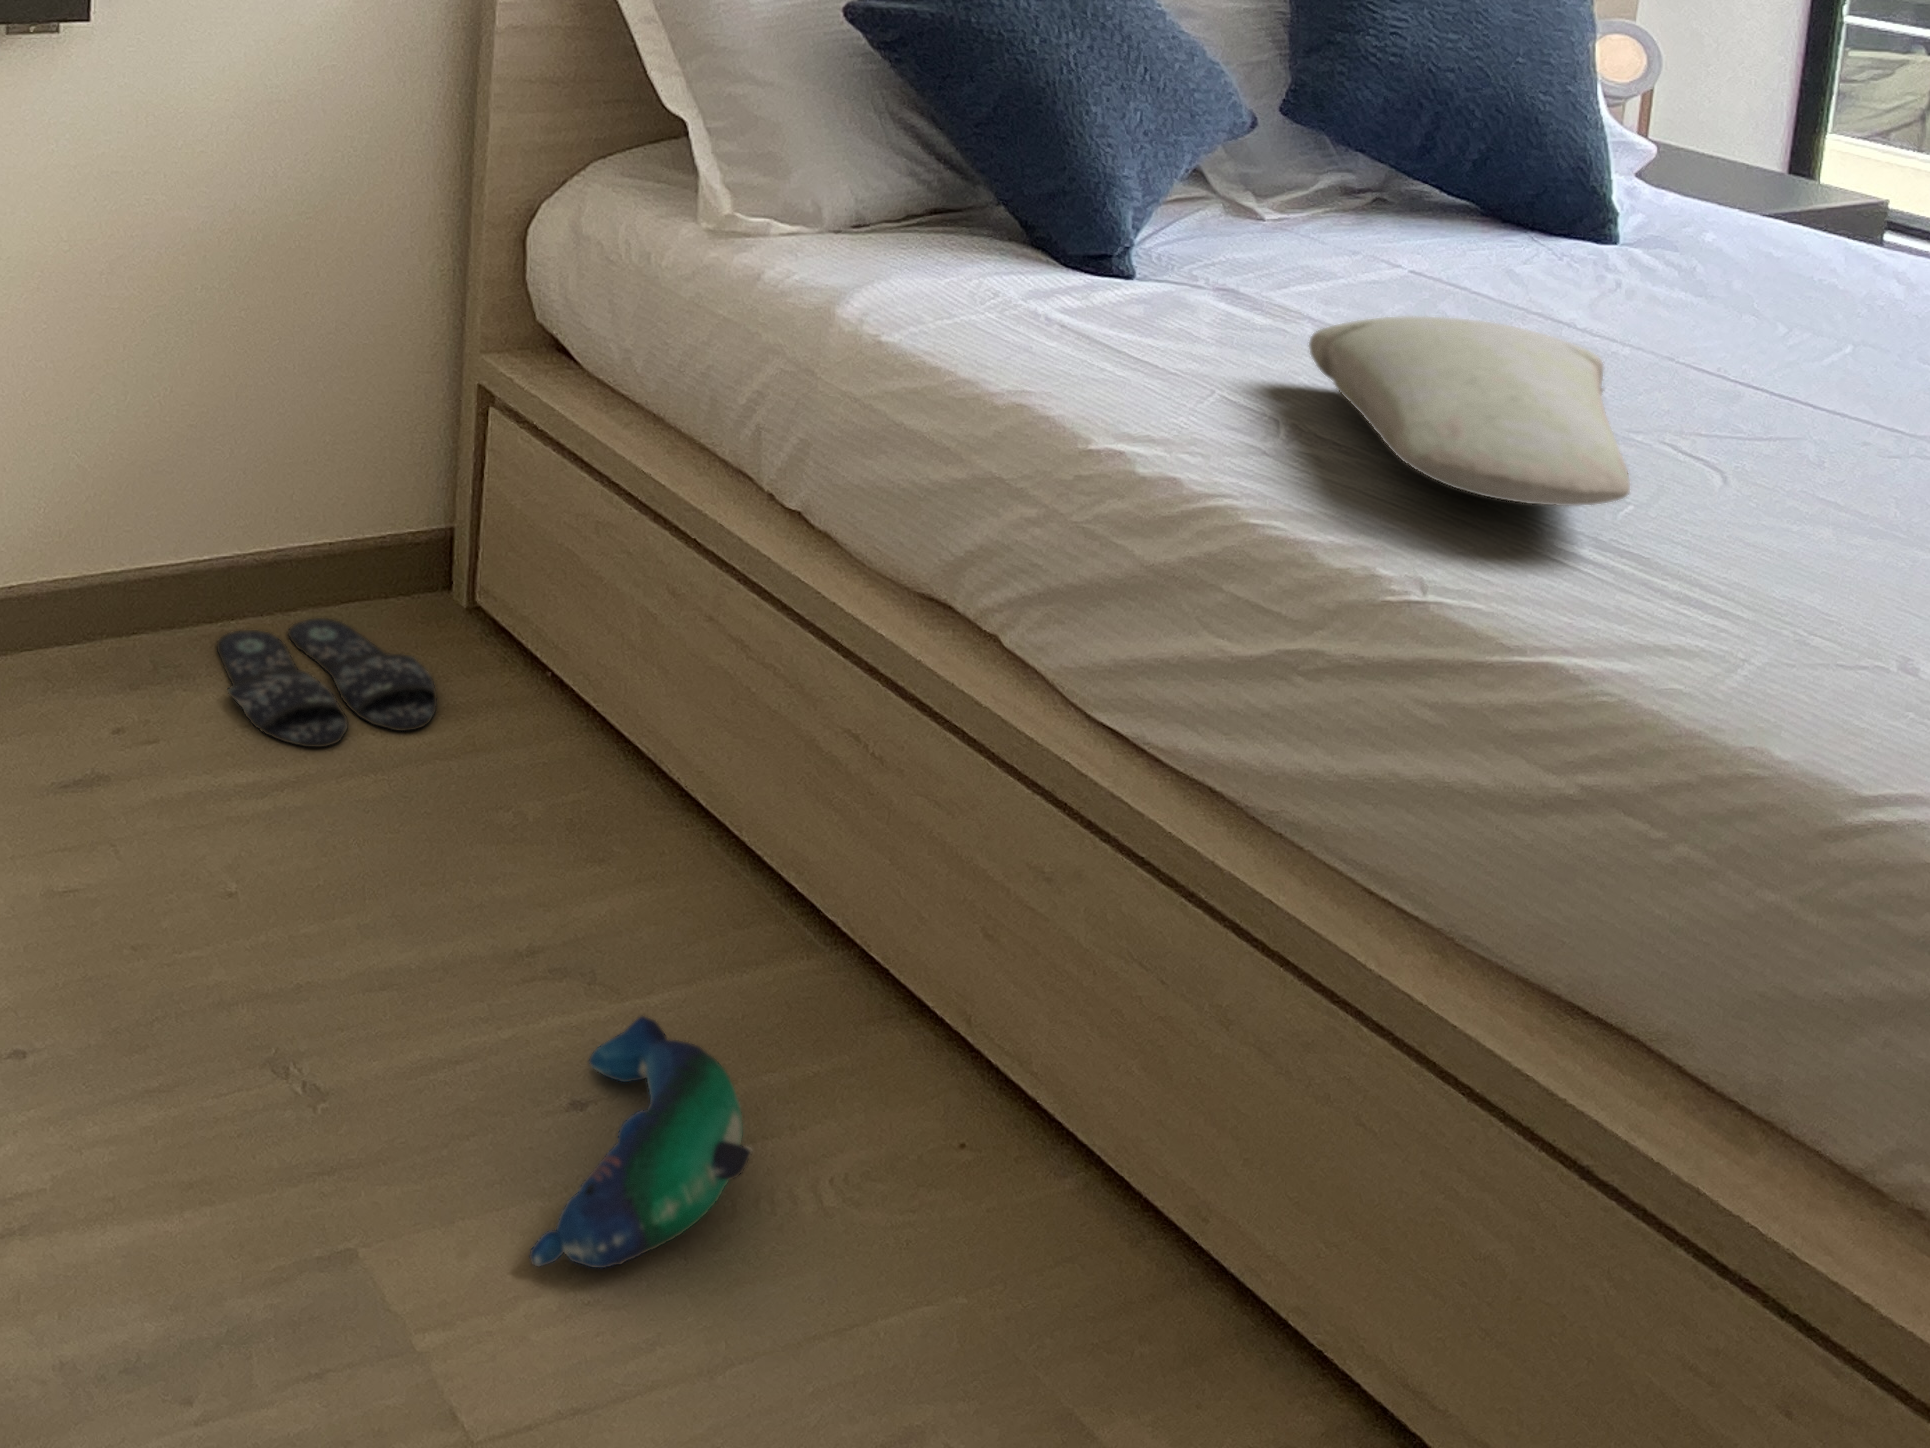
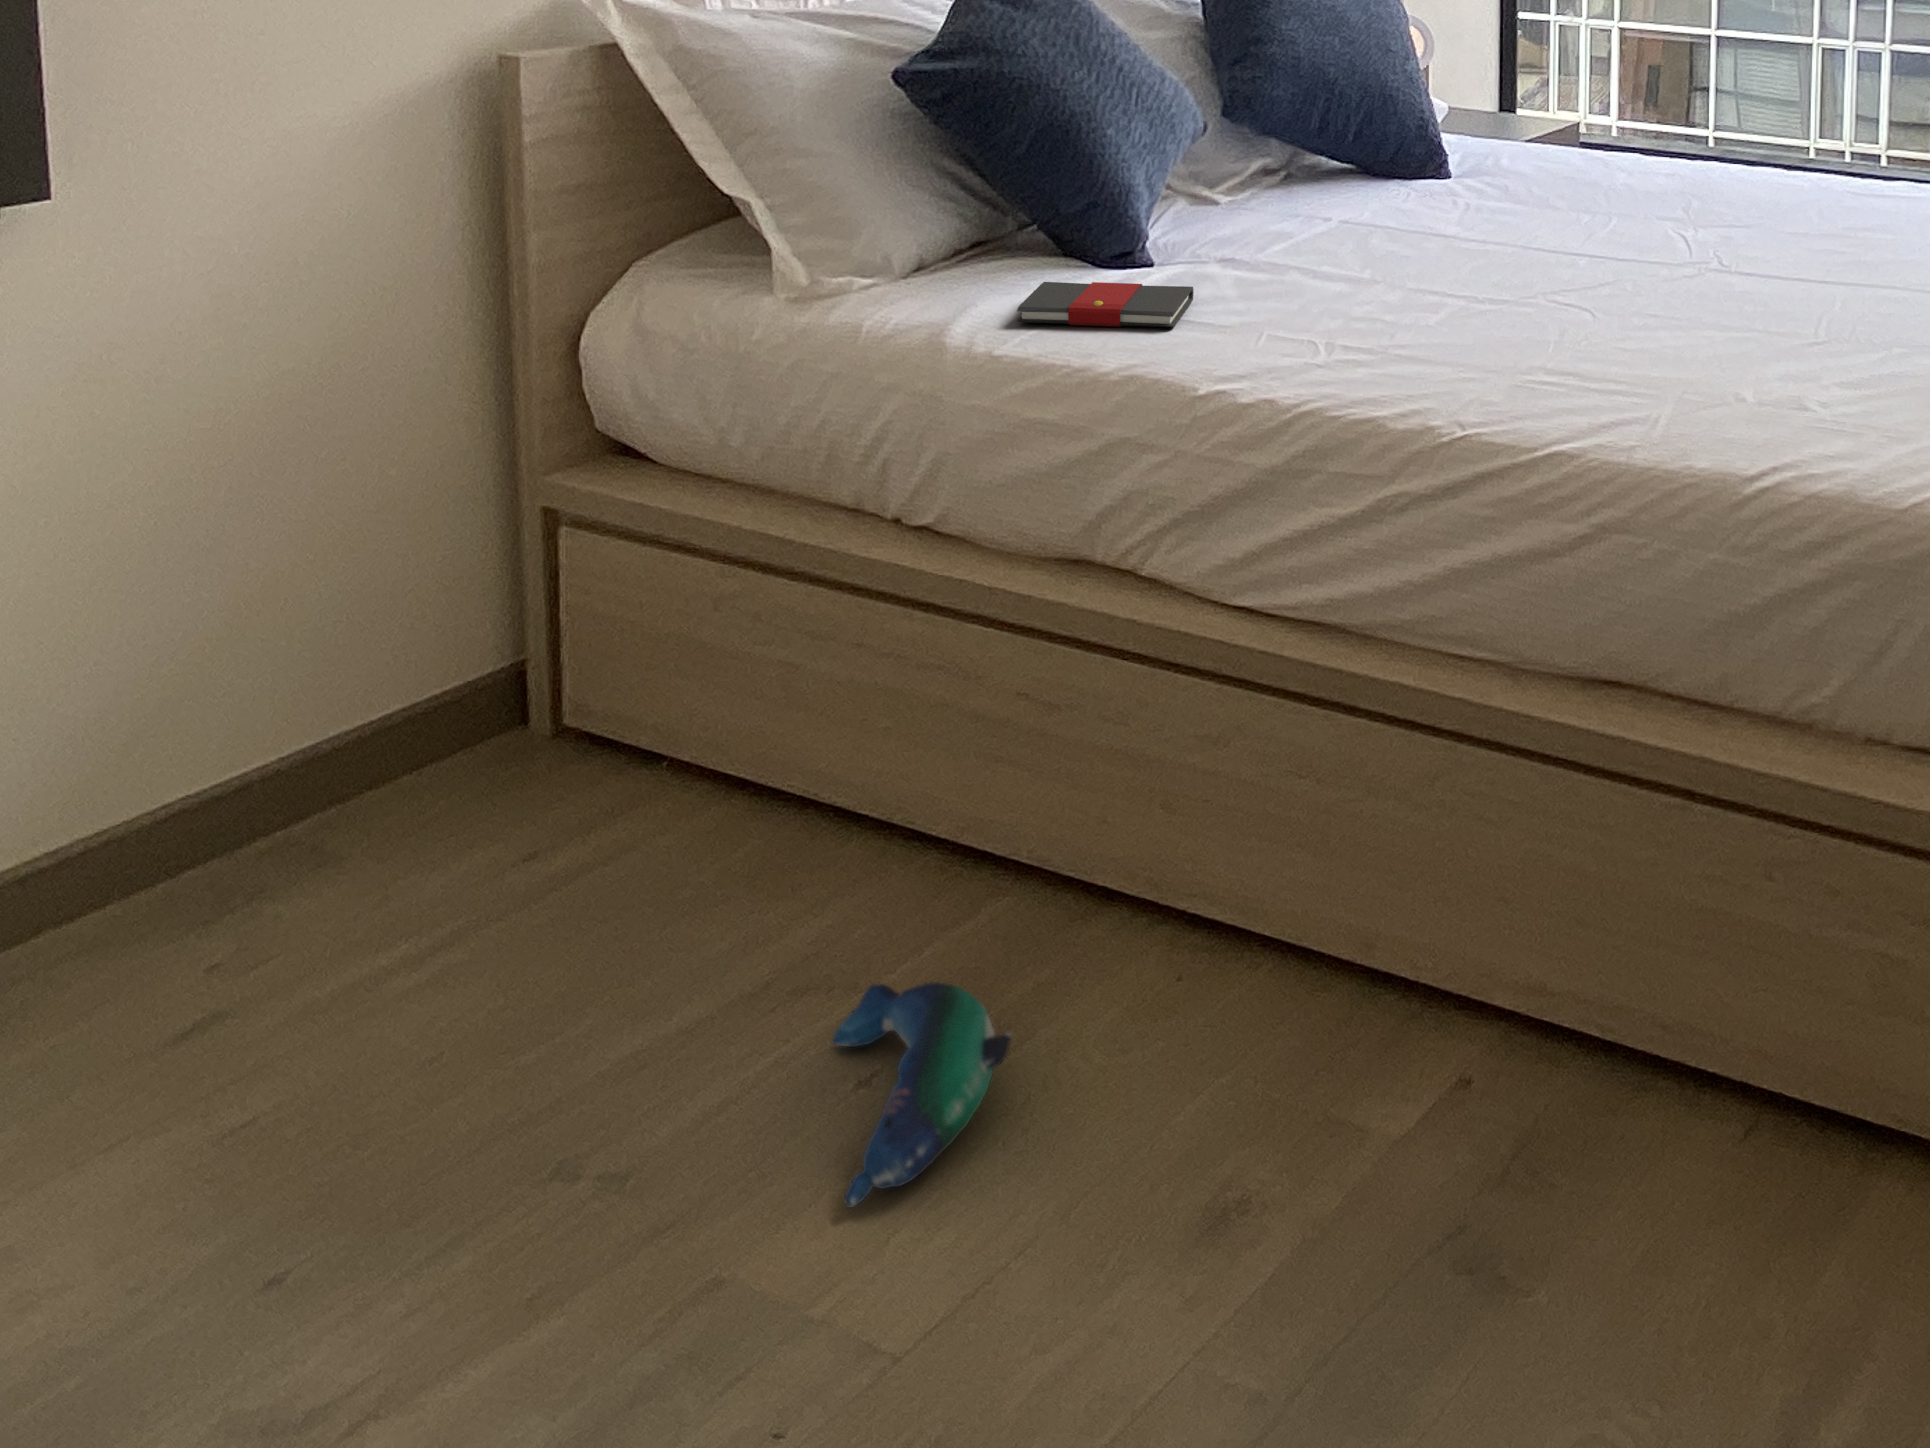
book: none [939,269,1172,357] -> present [1017,282,1194,327]
pillow: present [1309,316,1630,506] -> none [1303,248,1536,364]
slippers: present [217,618,437,747] -> none [279,776,558,903]

